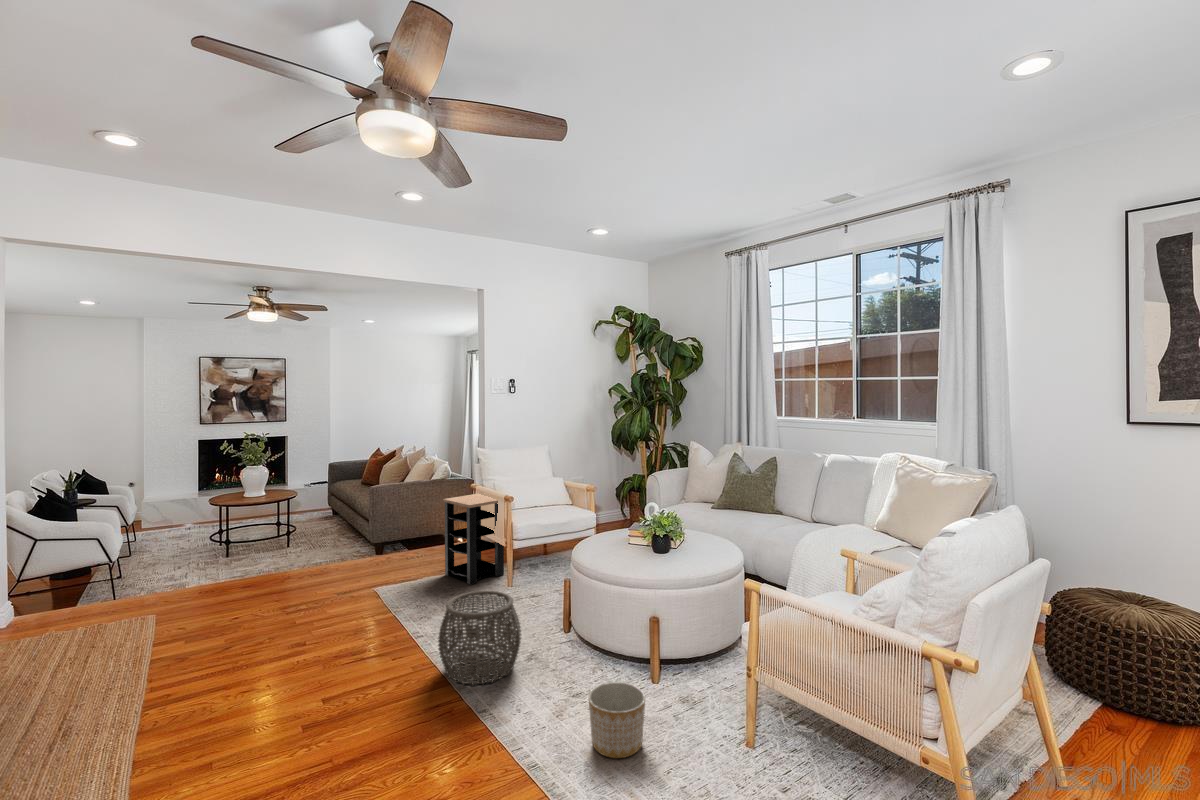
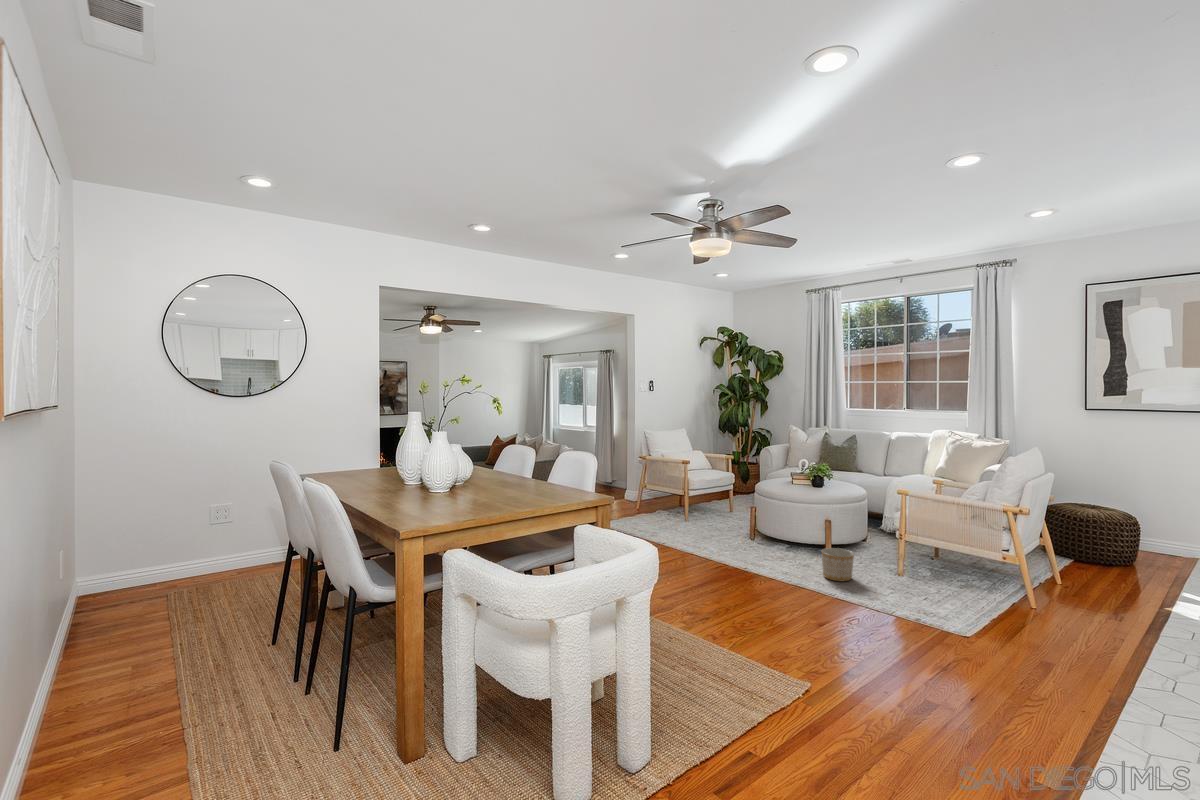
side table: present [443,493,504,584] -> none [633,461,677,521]
woven basket: present [438,591,521,685] -> none [702,511,751,561]

